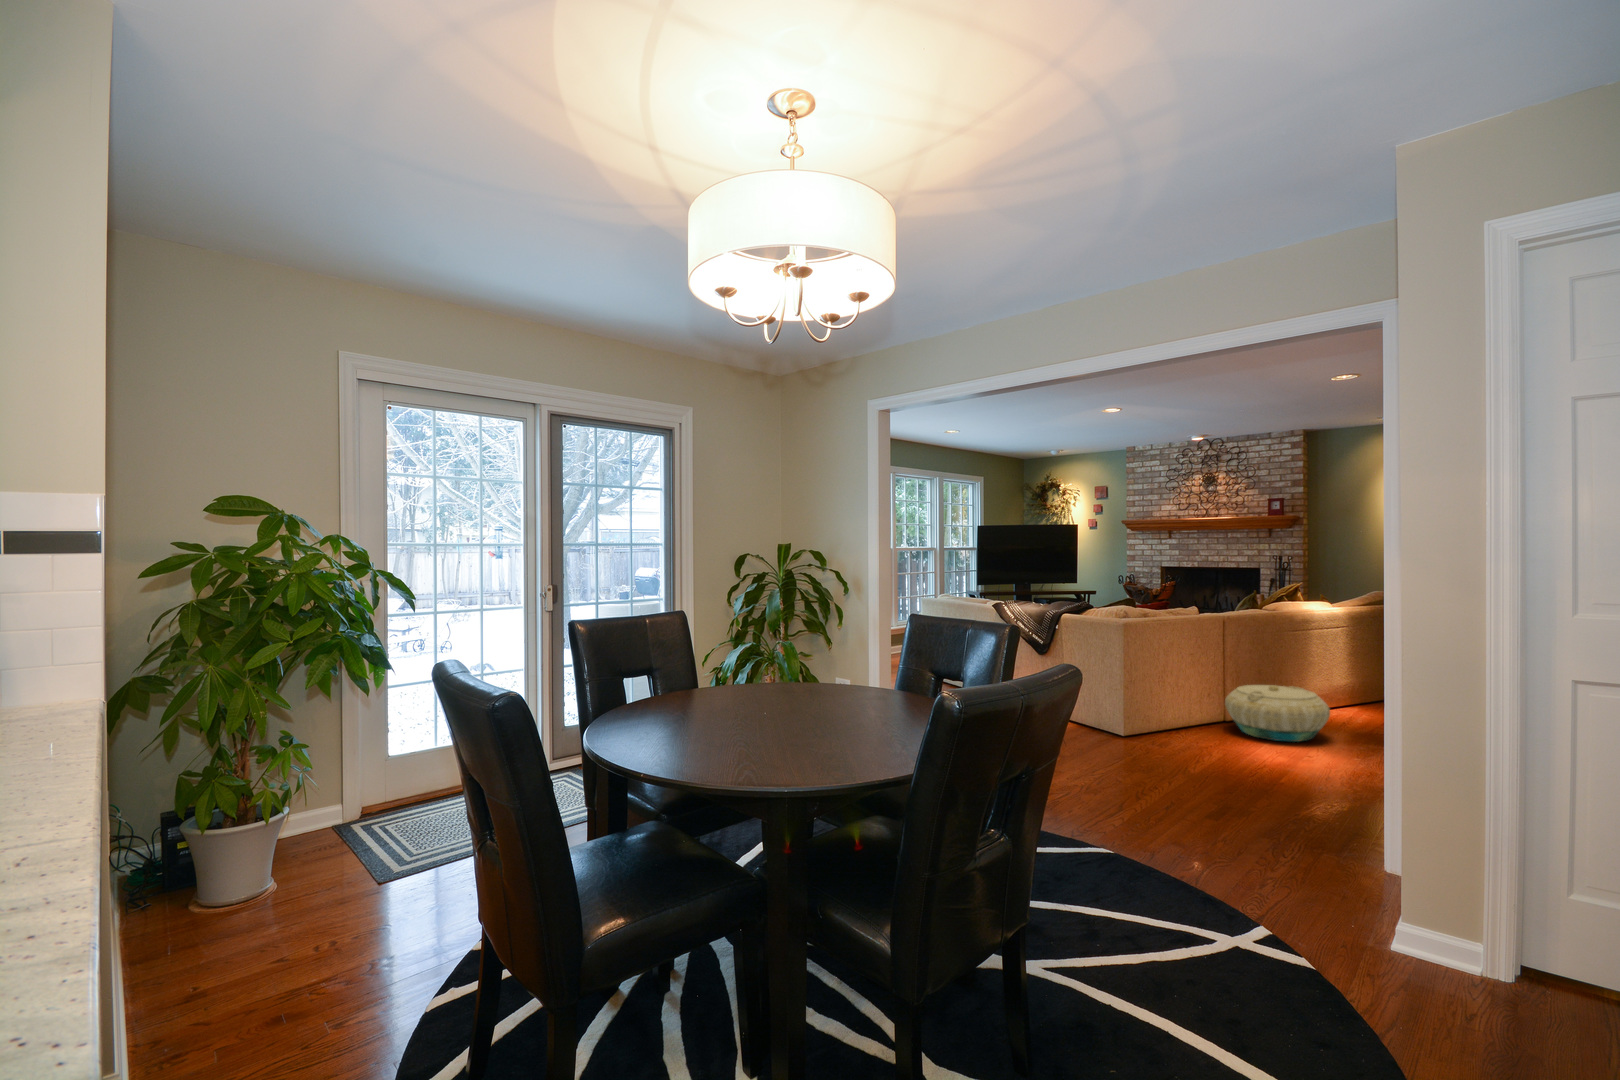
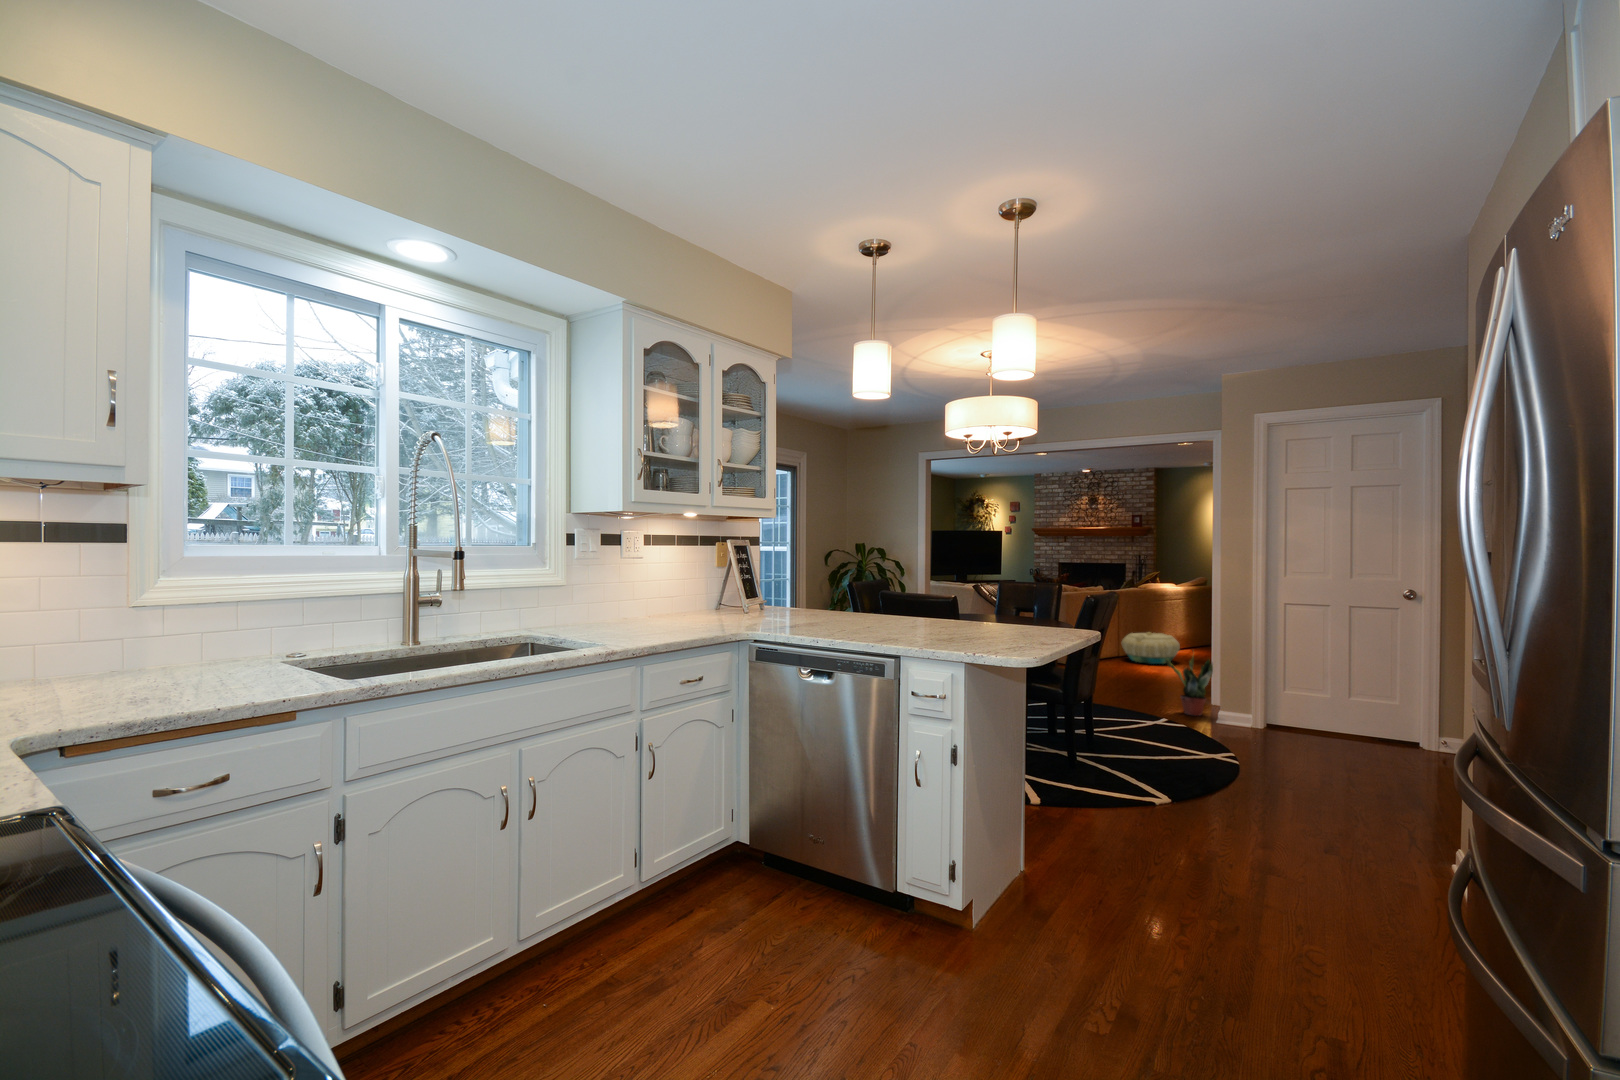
potted plant: none [1269,759,1380,912] -> present [1165,657,1213,716]

